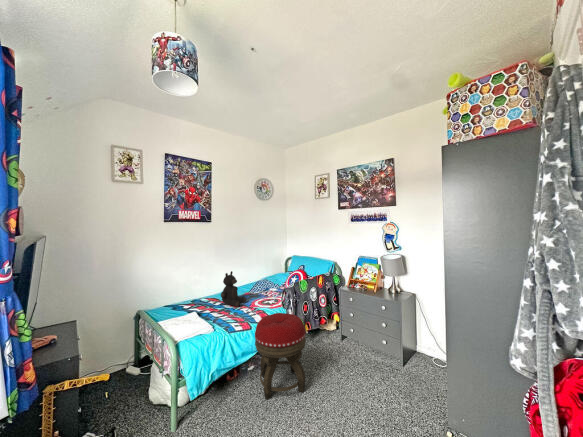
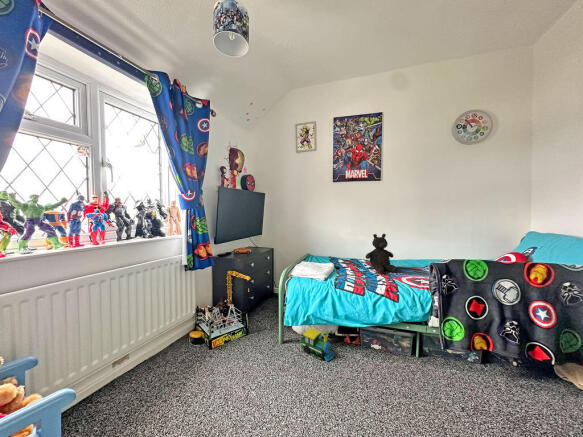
footstool: present [255,313,306,400] -> none [356,289,431,407]
toy train: none [201,382,236,419] -> present [301,328,335,361]

